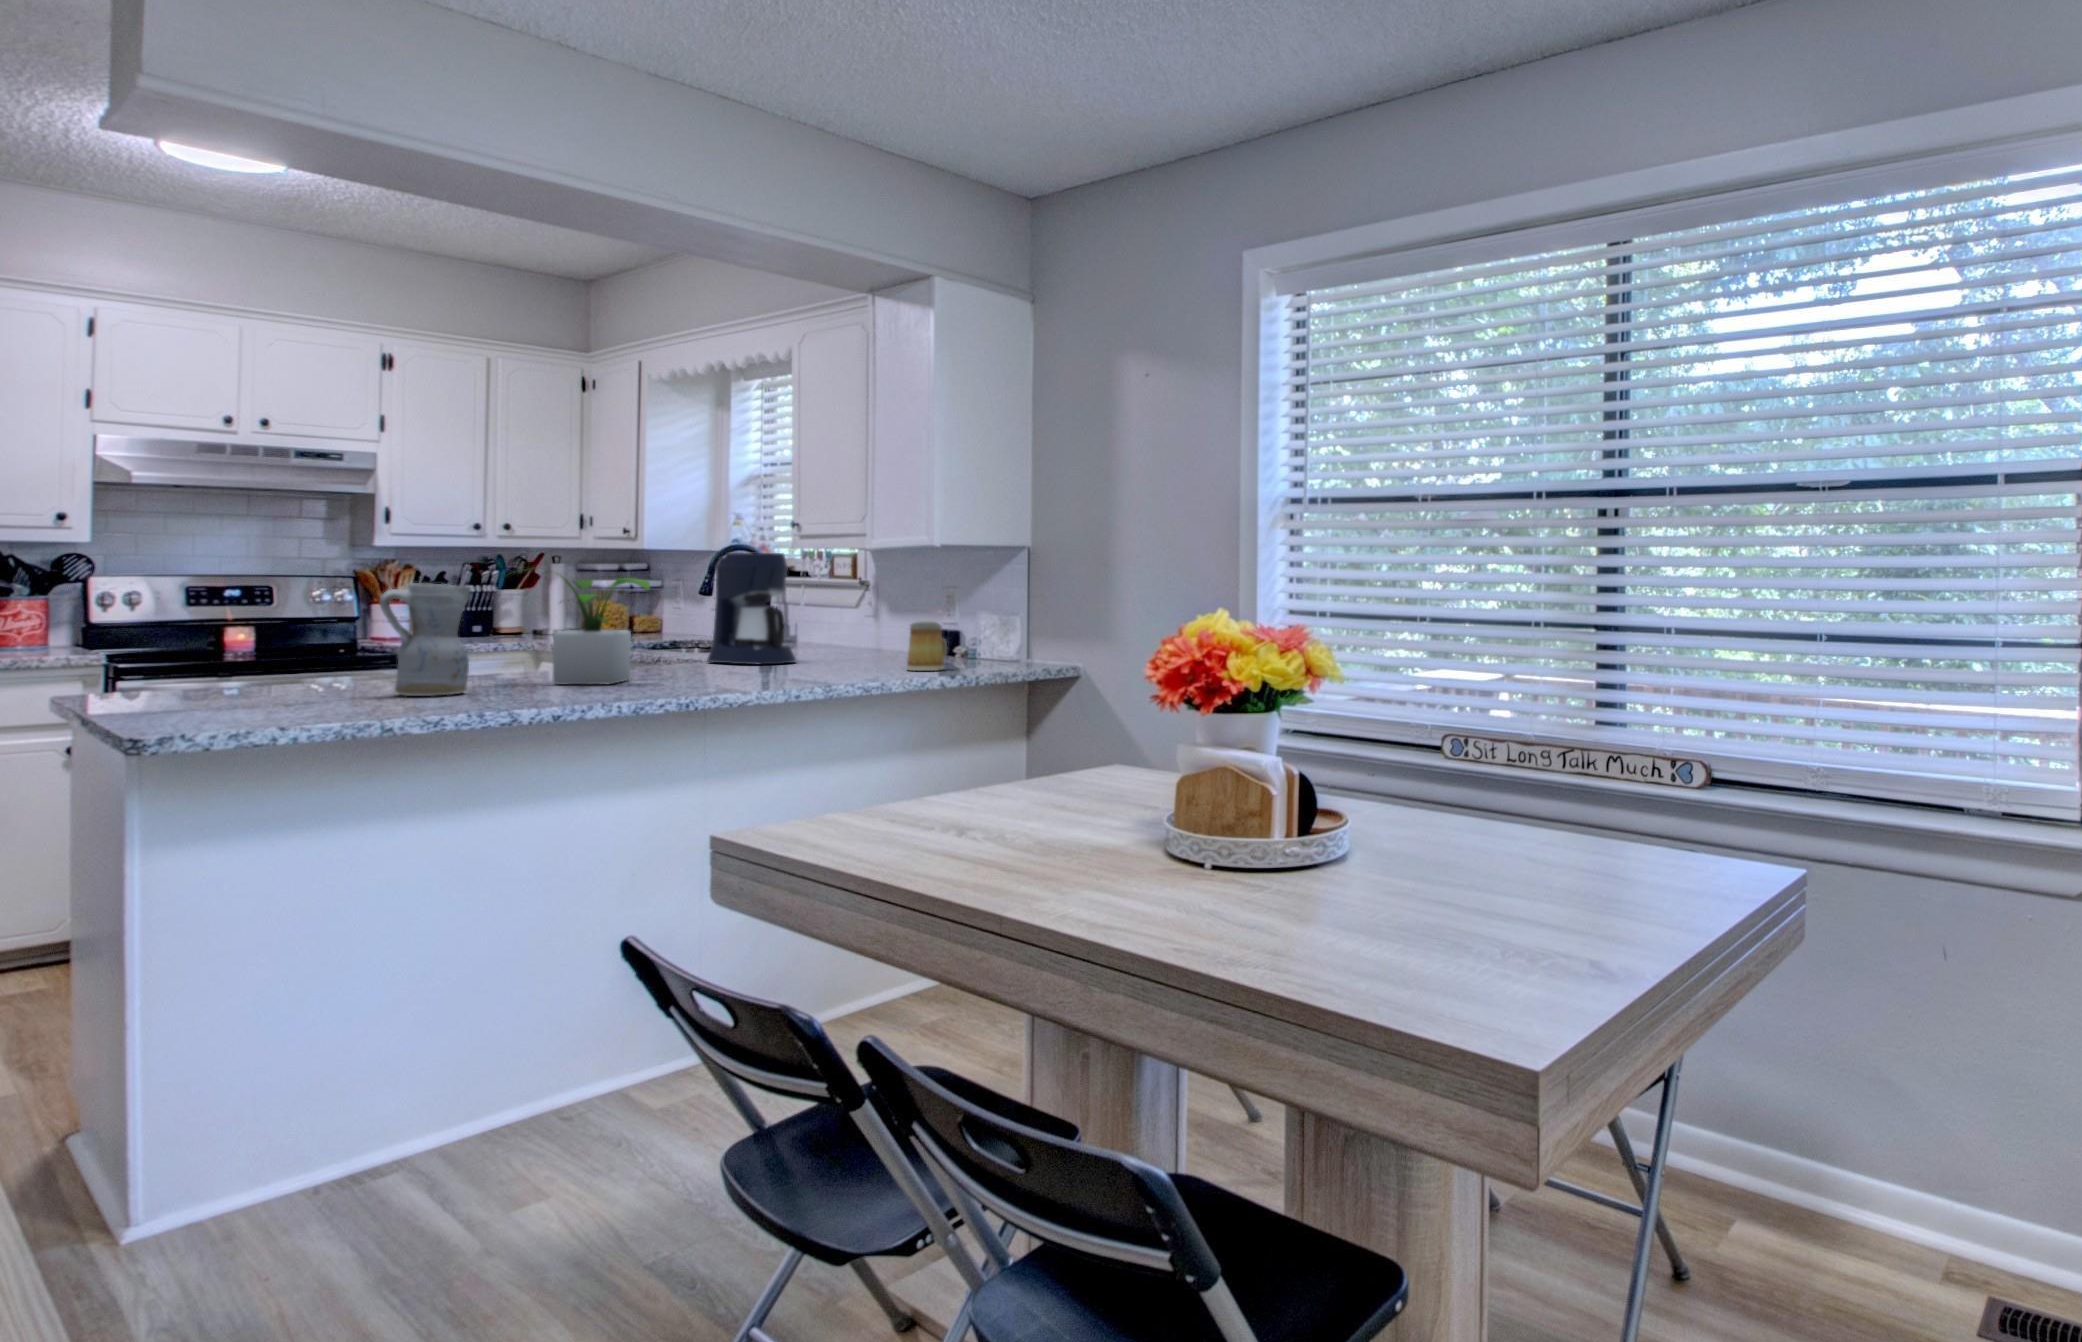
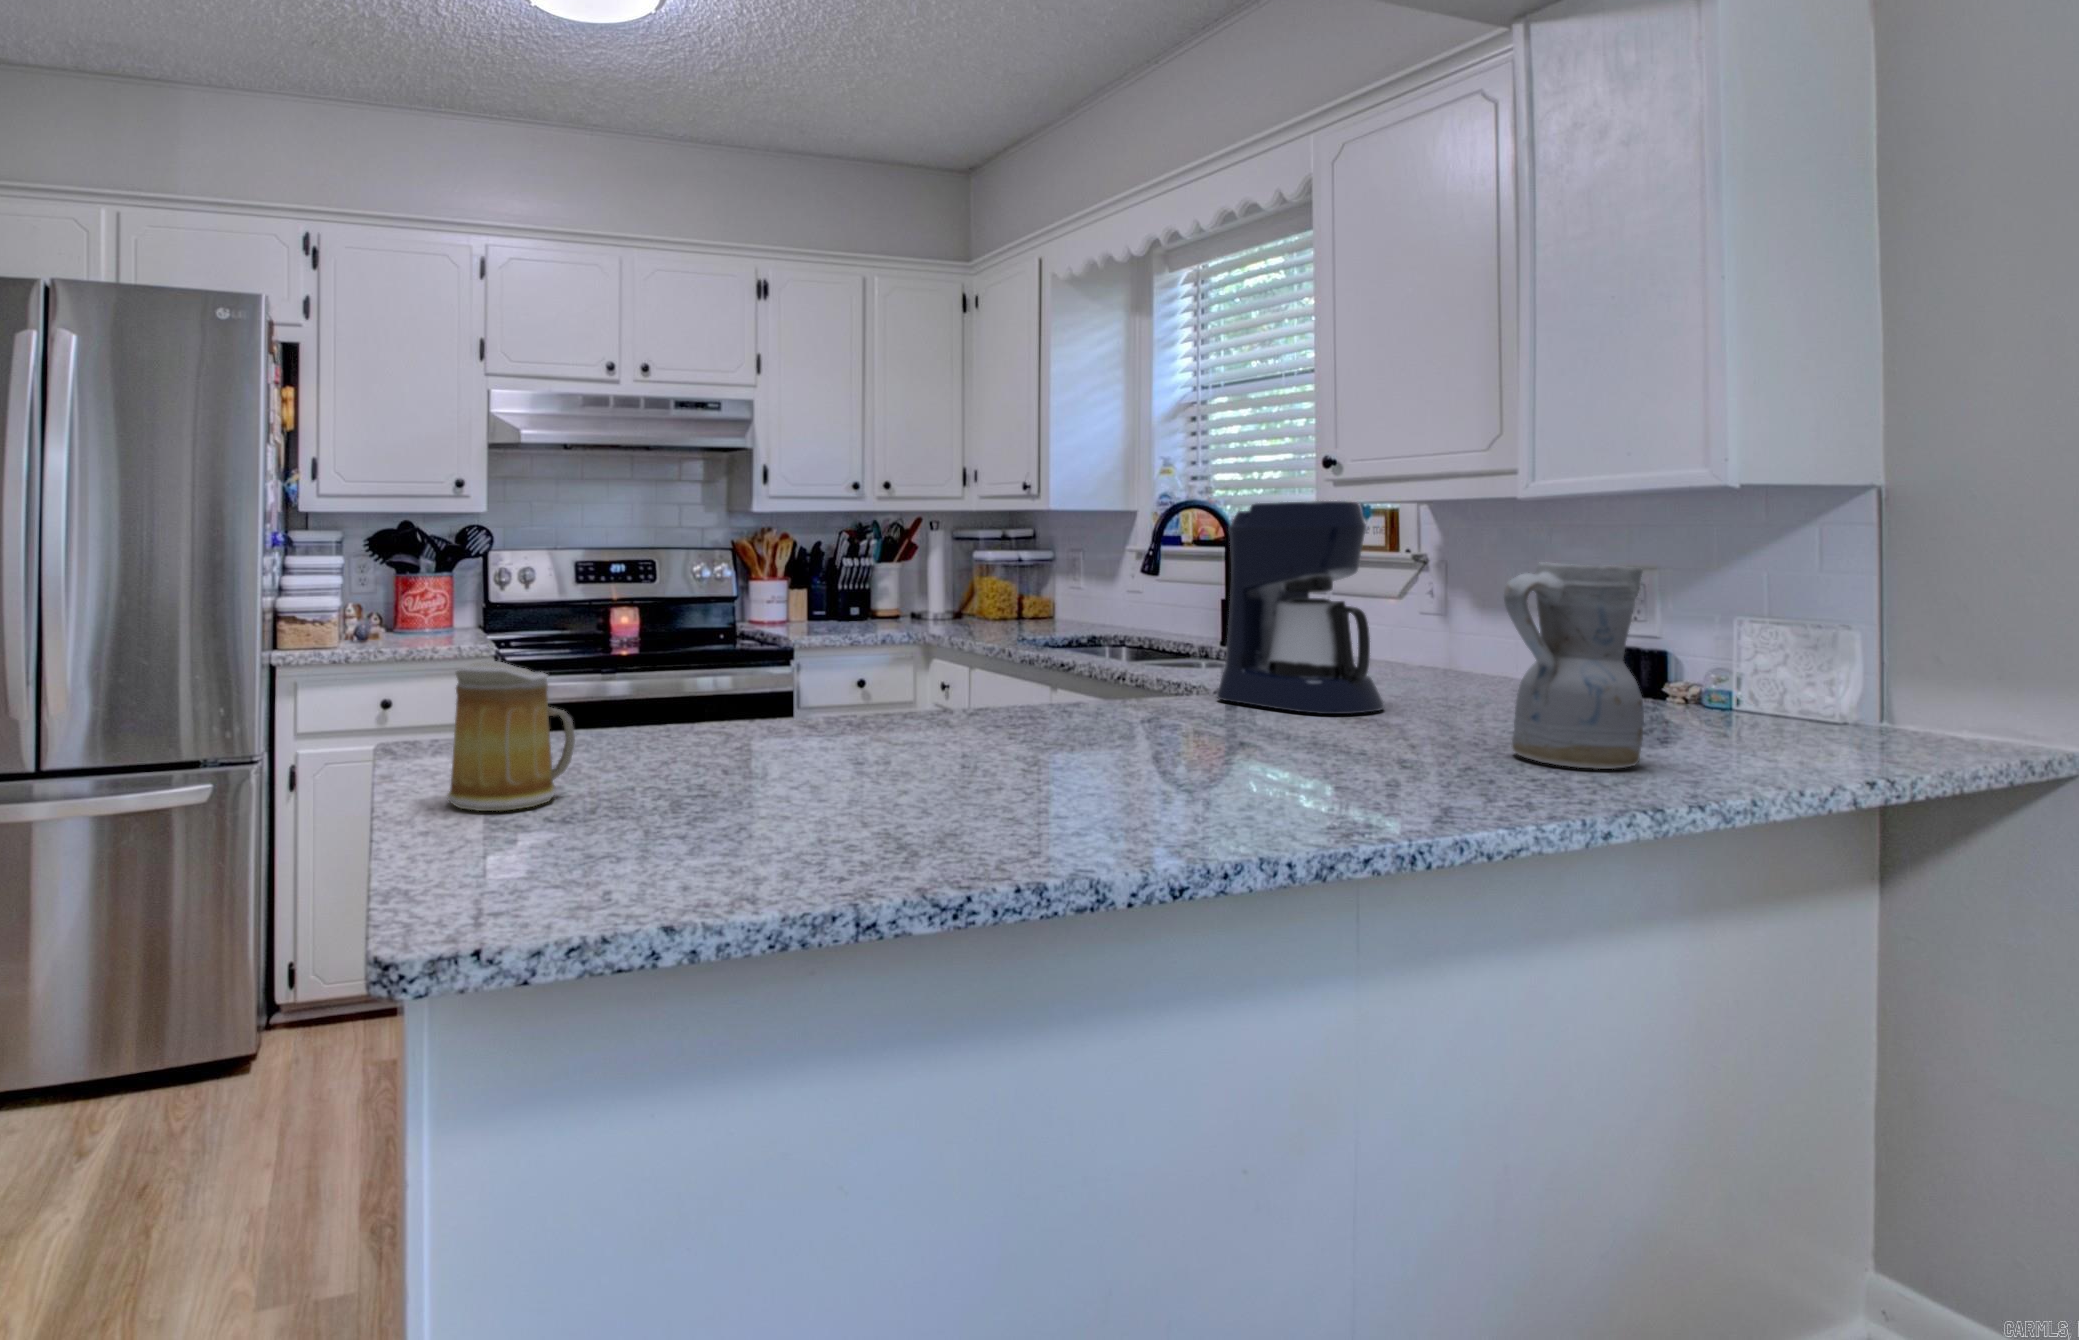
potted plant: present [506,571,650,684] -> none [913,529,1225,791]
ceramic pitcher: present [379,583,471,696] -> present [1504,562,1644,769]
mug: present [906,619,947,671] -> present [447,660,575,811]

